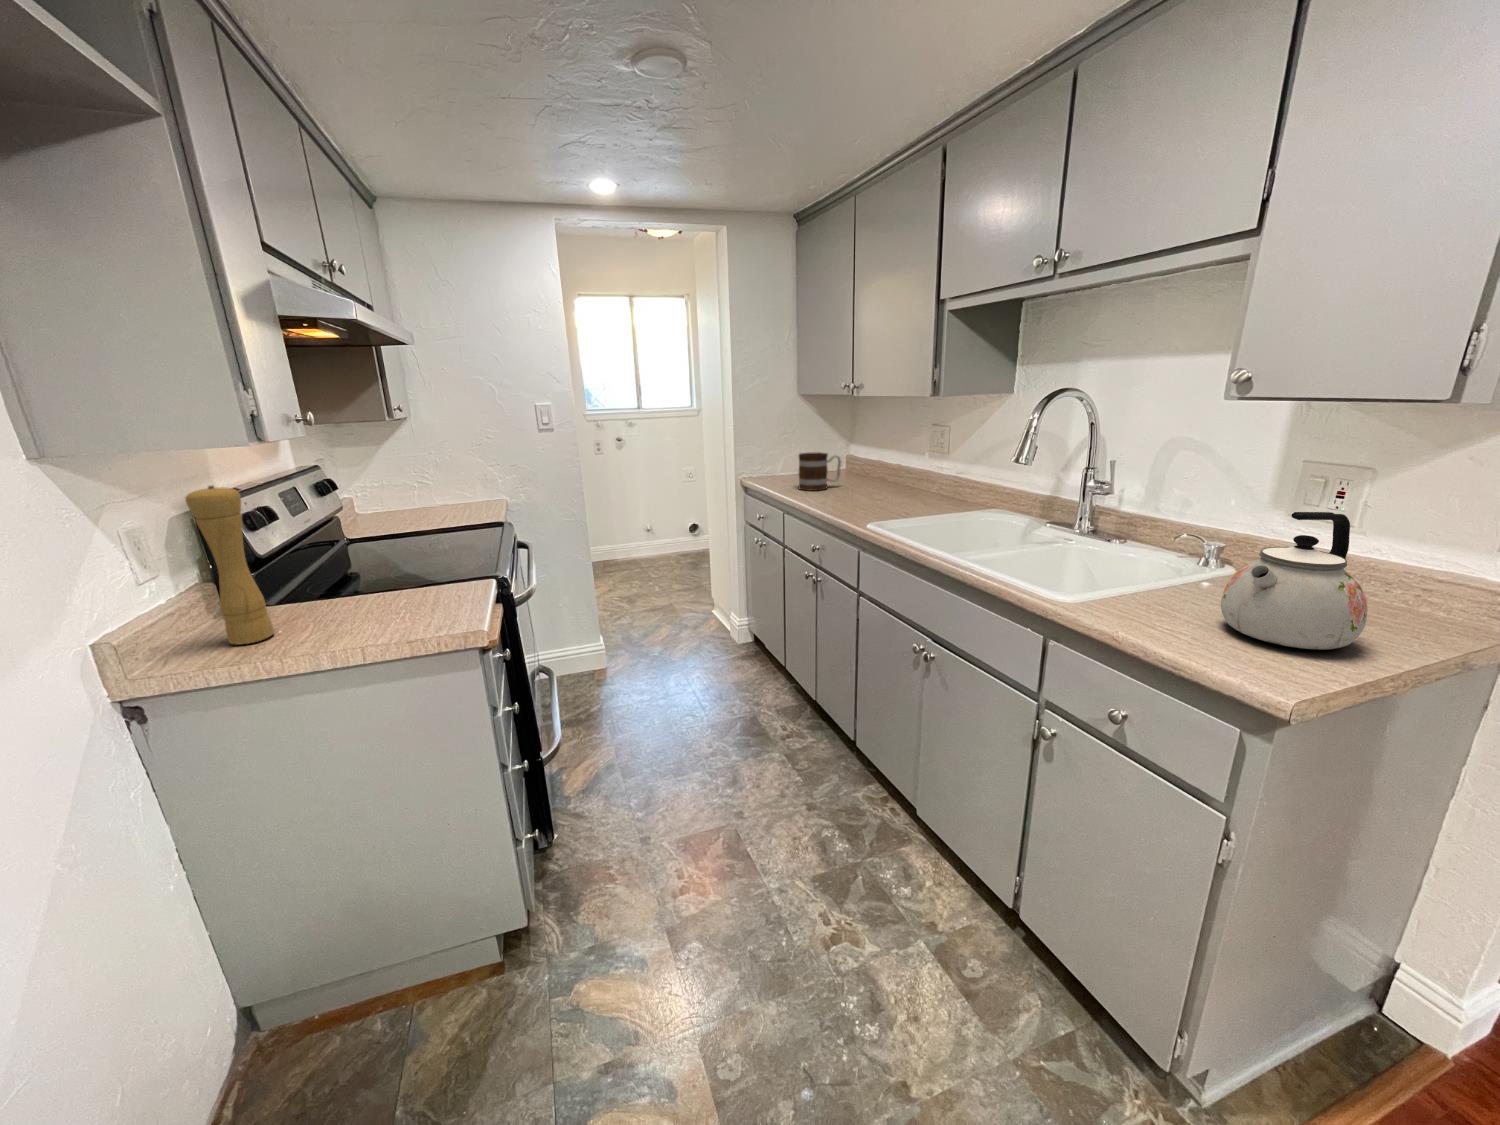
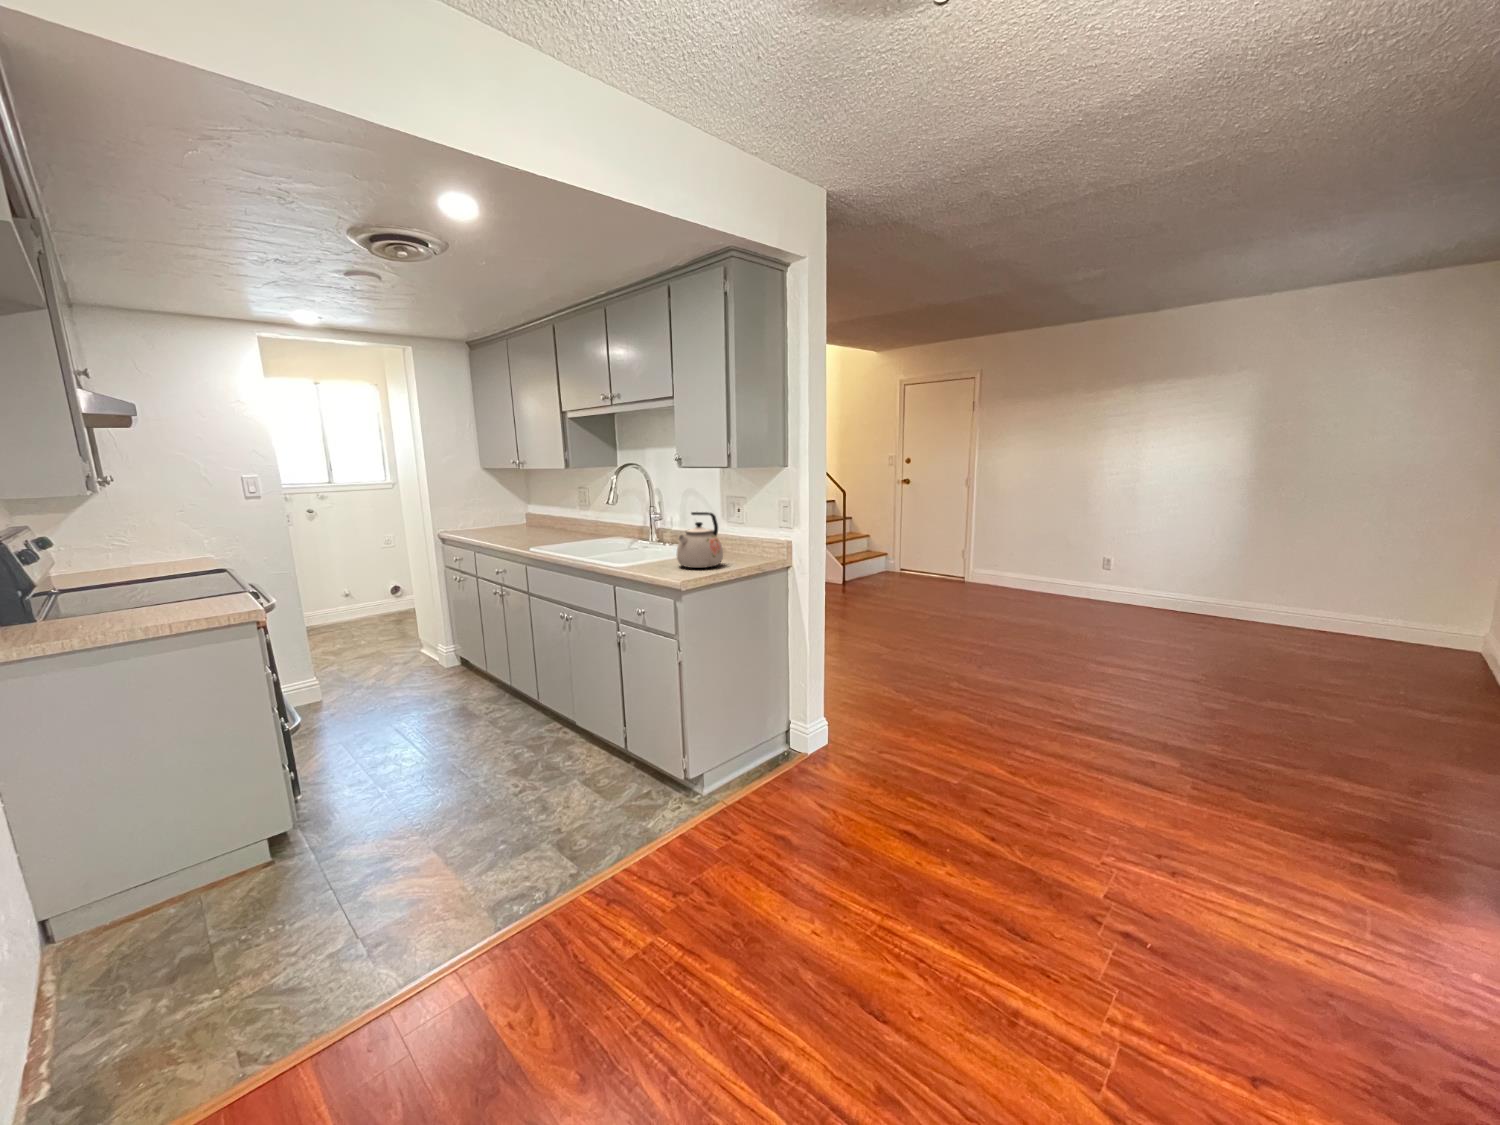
mug: present [798,452,841,491] -> none [484,509,518,536]
pepper mill: present [186,486,274,645] -> none [24,523,84,630]

